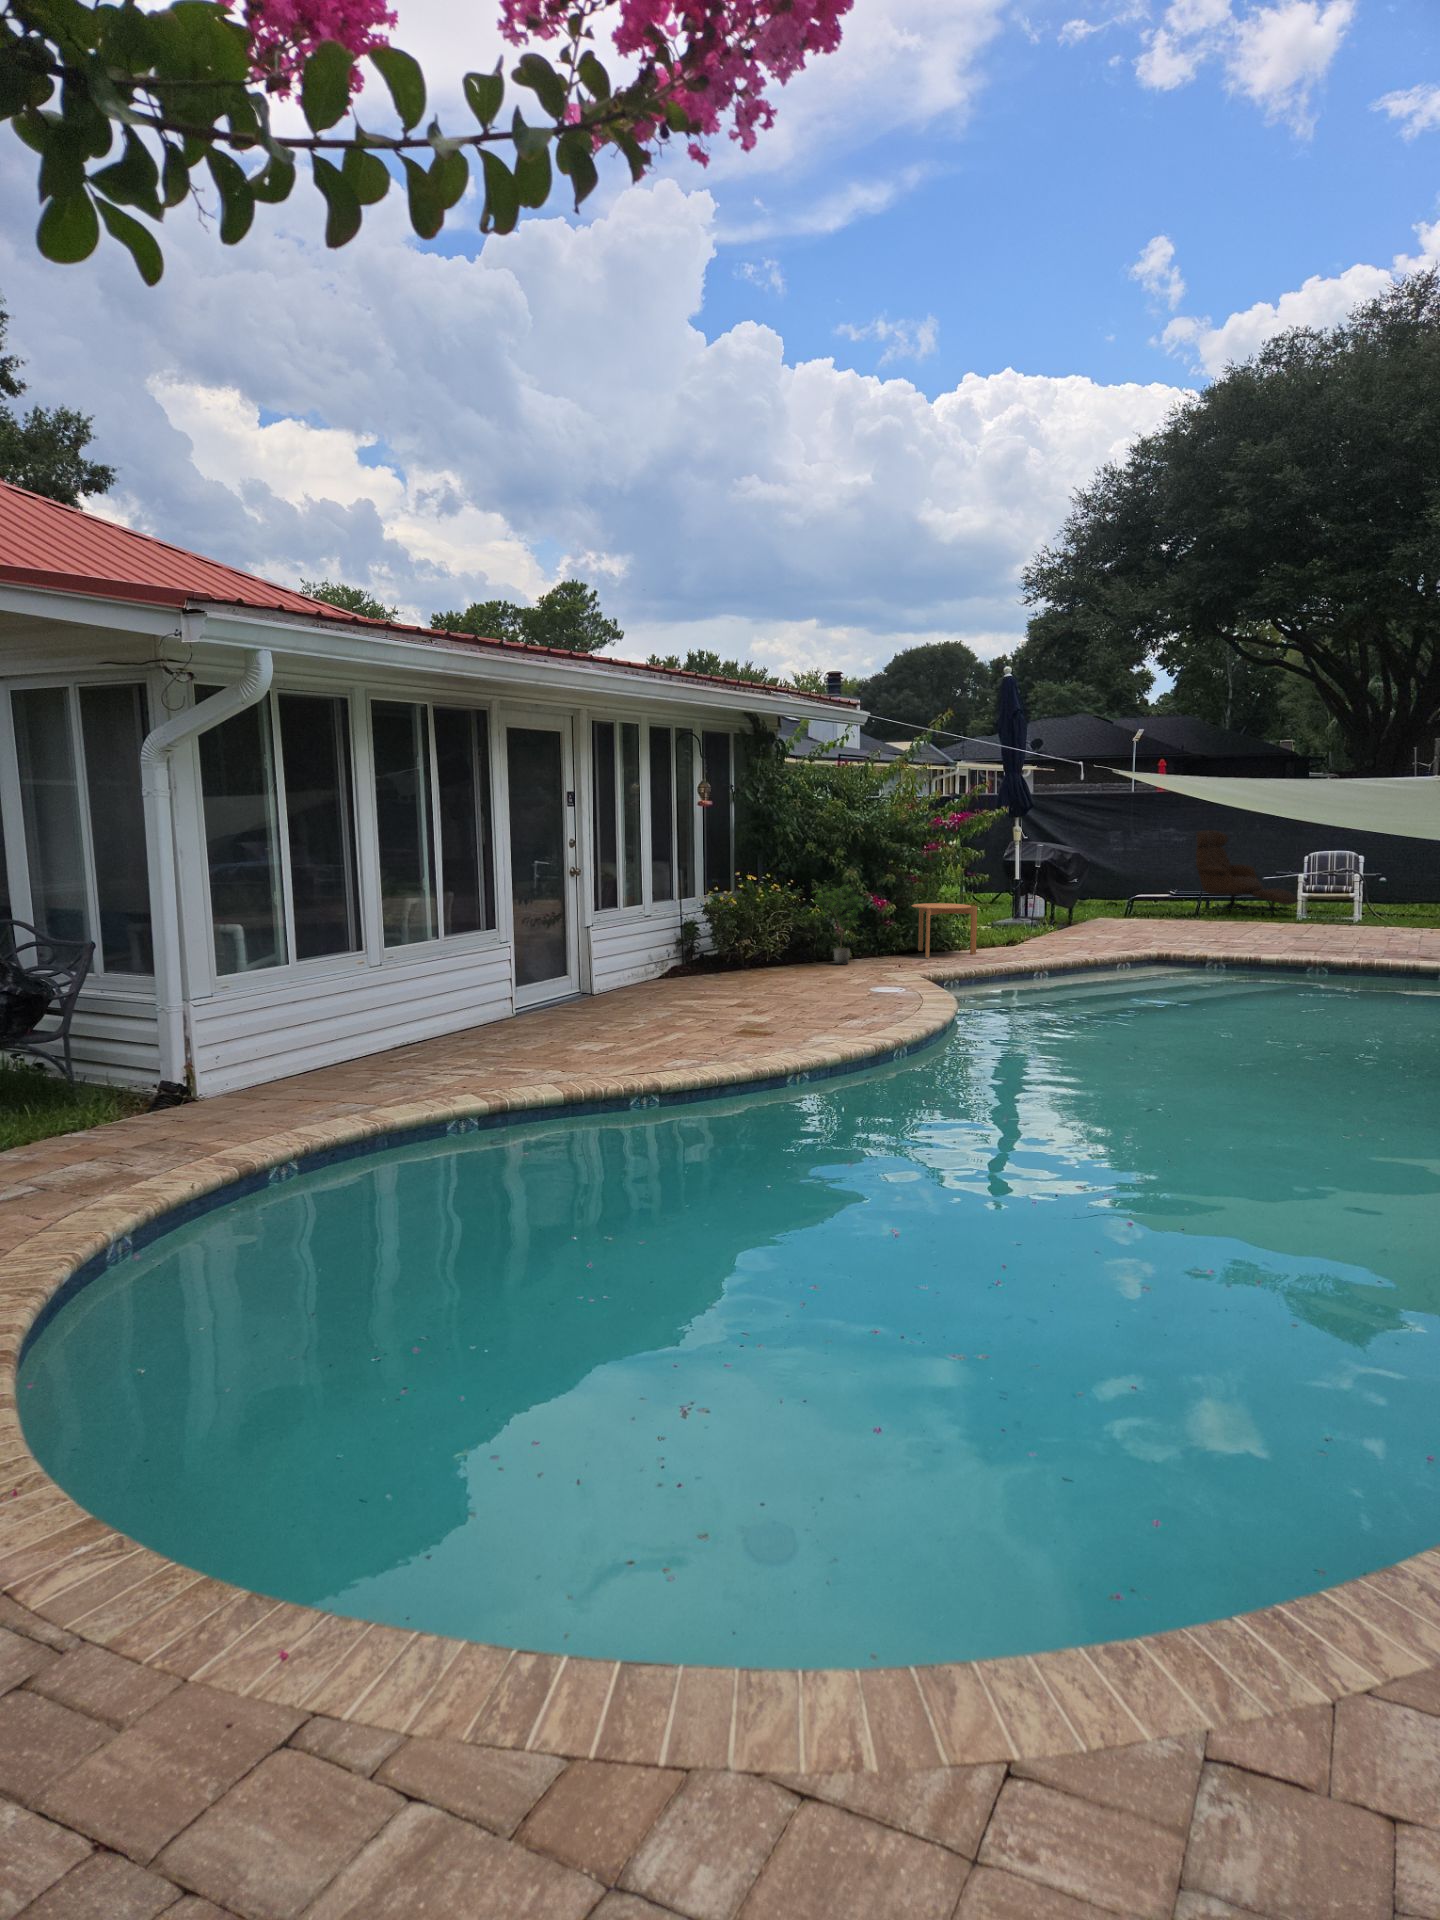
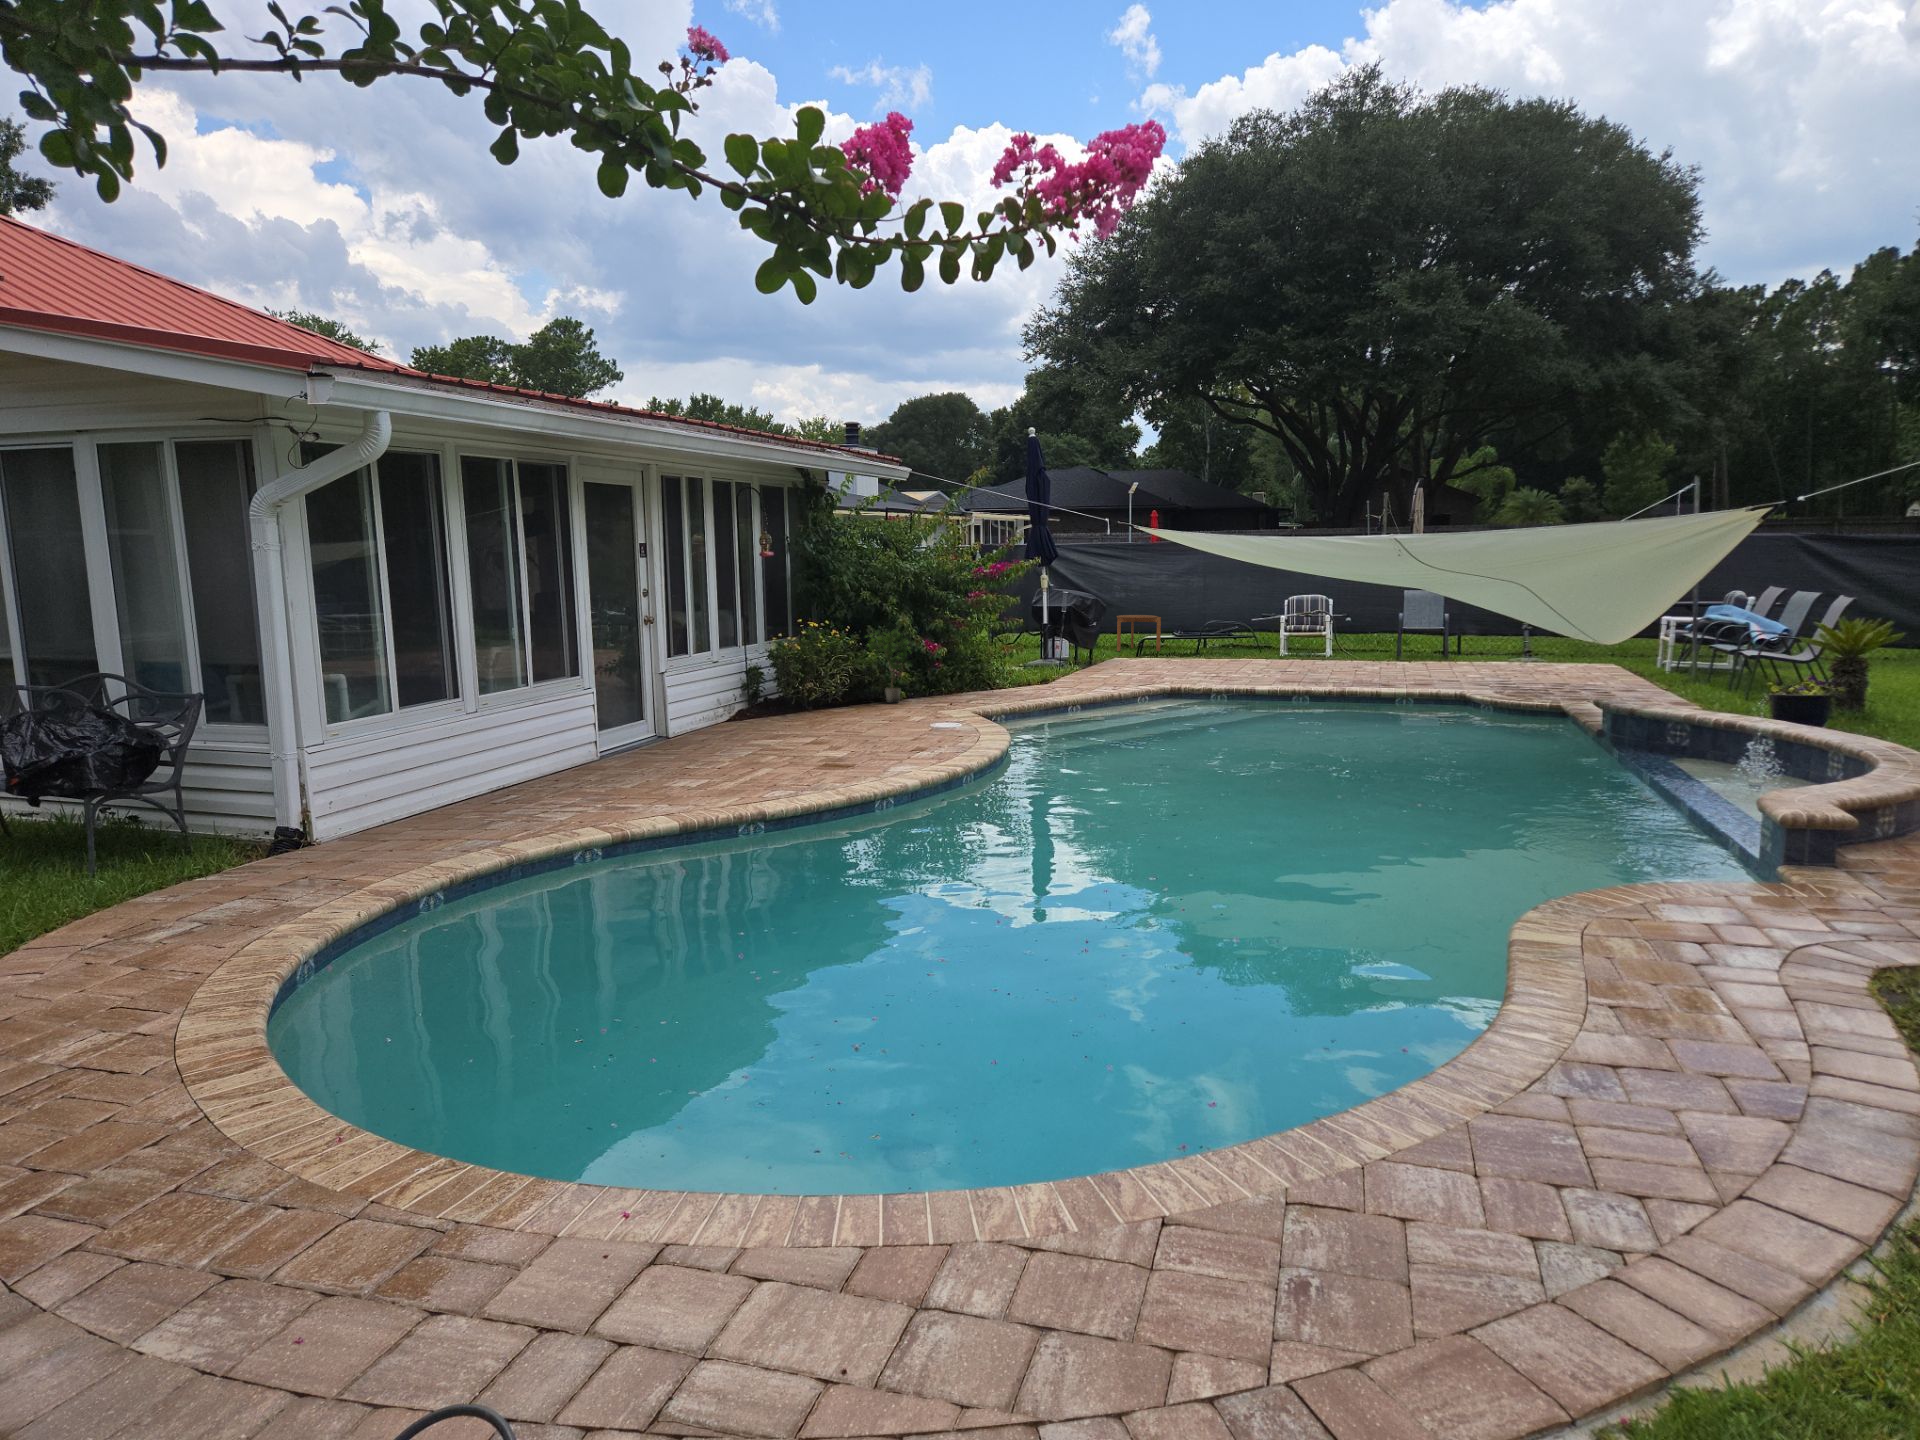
lounge chair: present [1196,830,1297,916] -> none [1195,576,1280,653]
side table: present [912,903,977,957] -> present [1116,615,1161,651]

